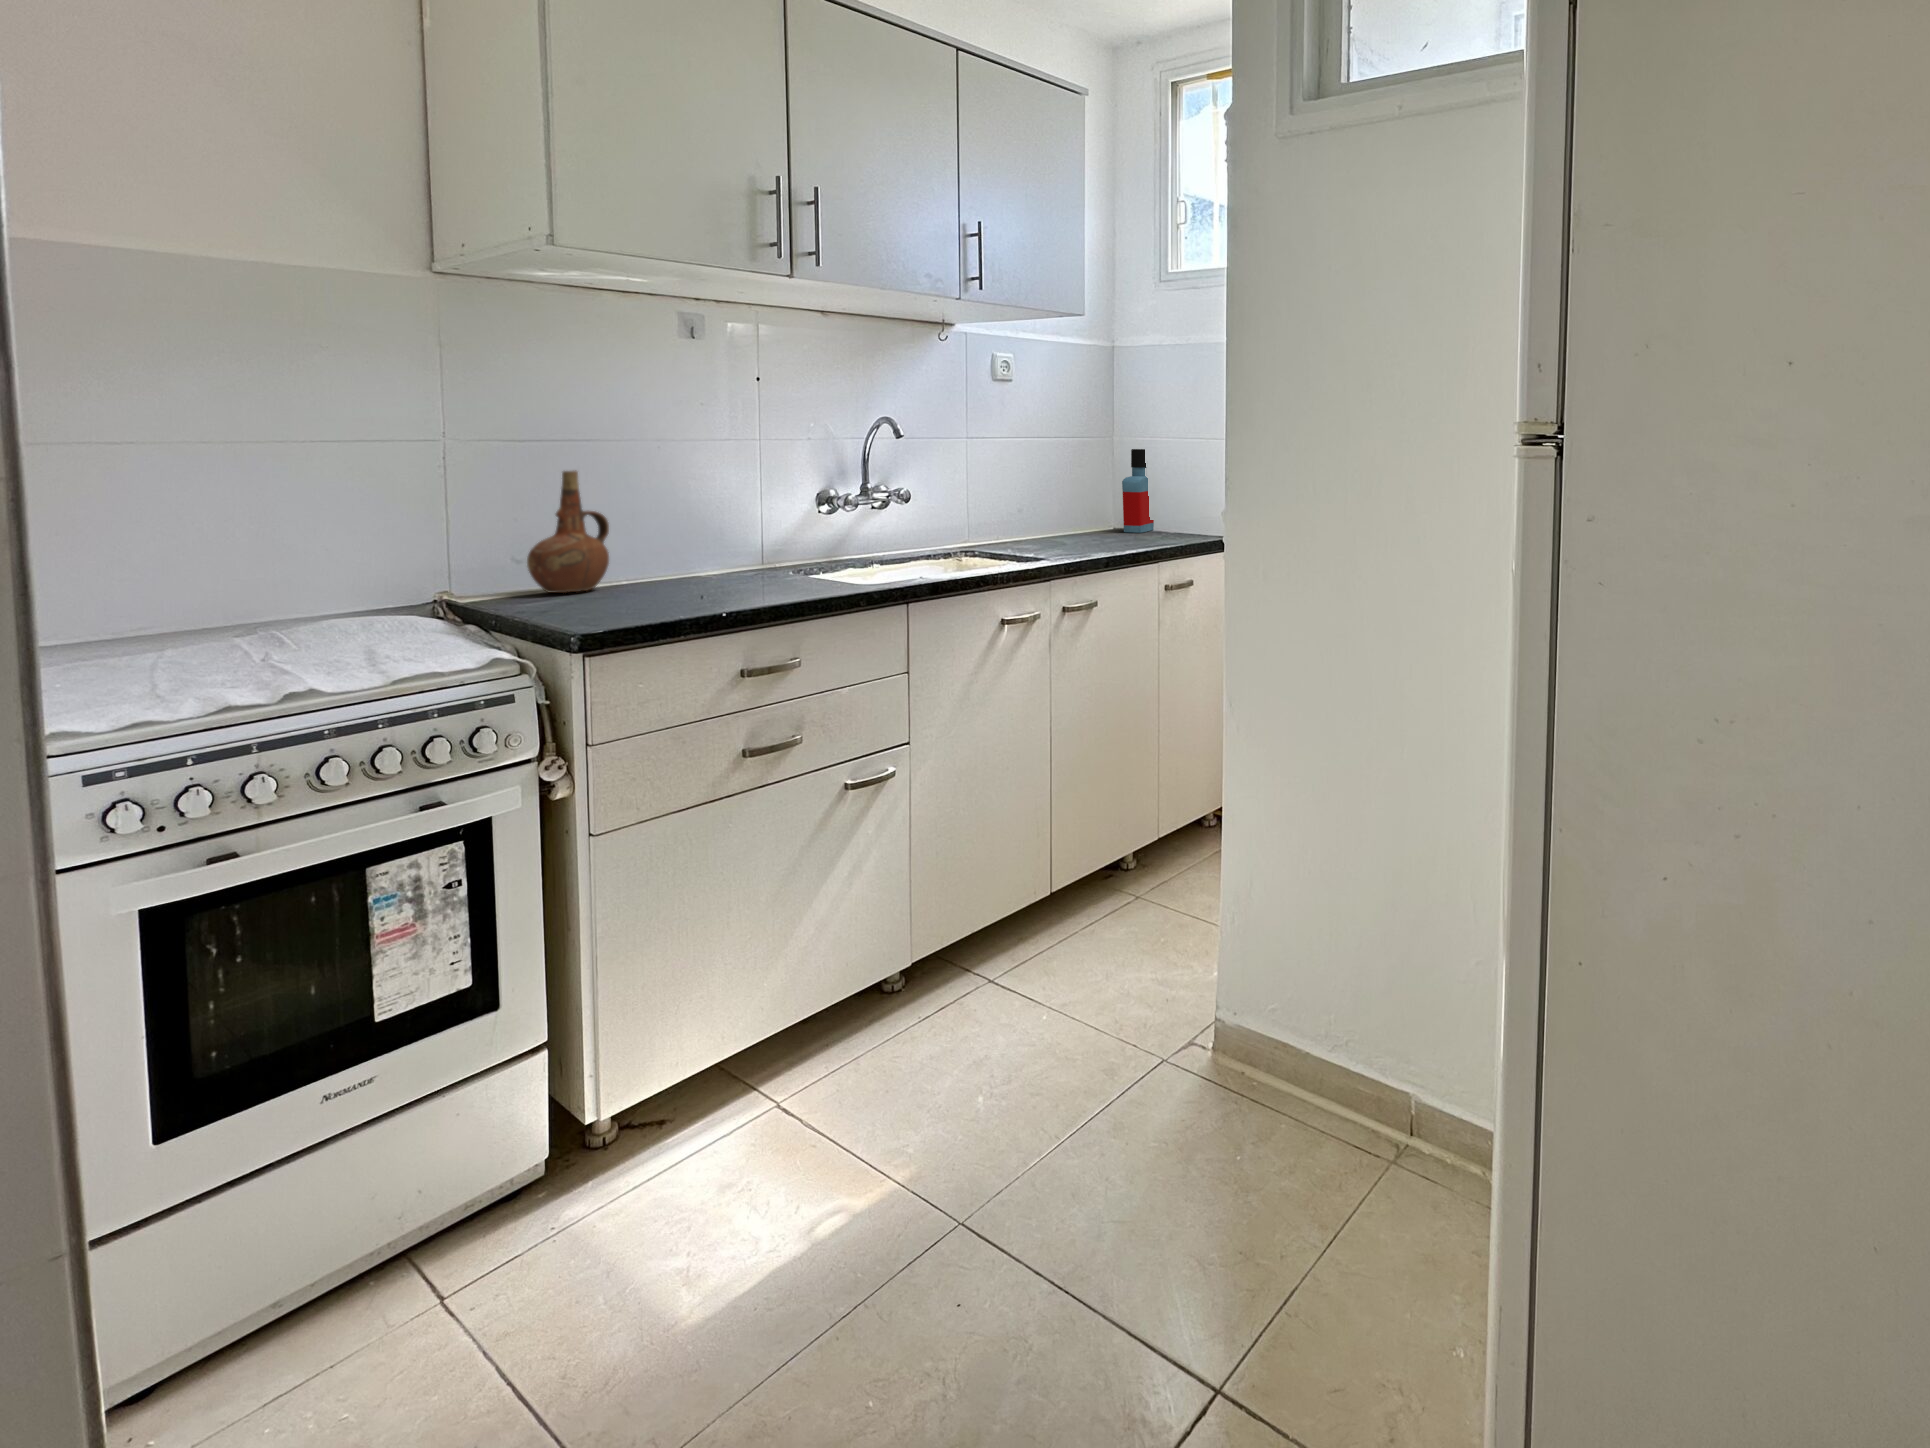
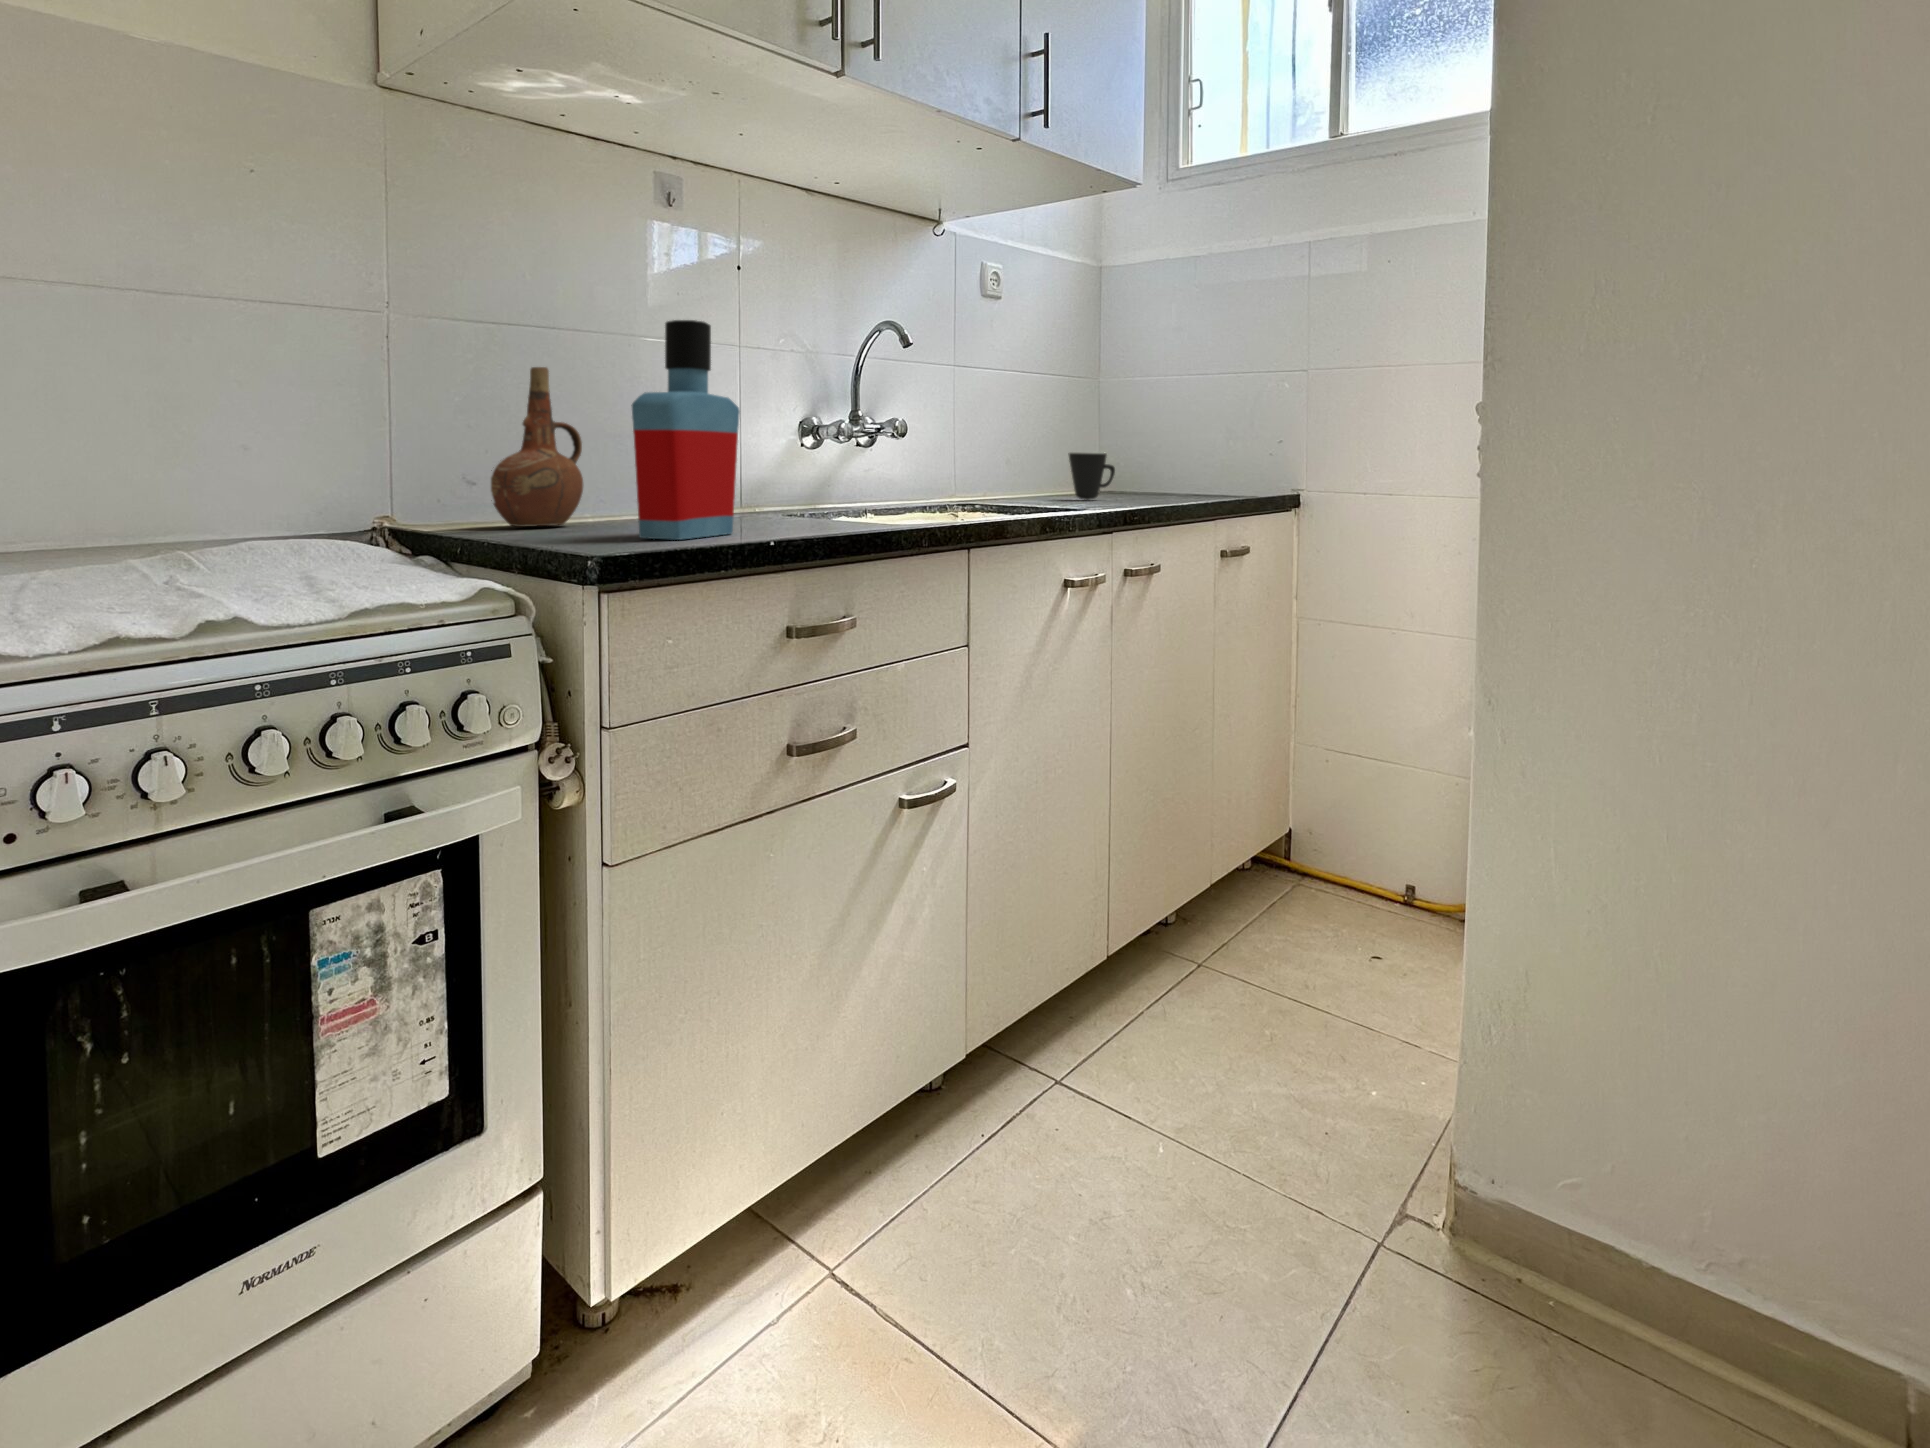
bottle: present [1122,449,1154,533] -> present [631,320,740,540]
mug: none [1072,500,1110,539] -> present [1068,452,1115,500]

